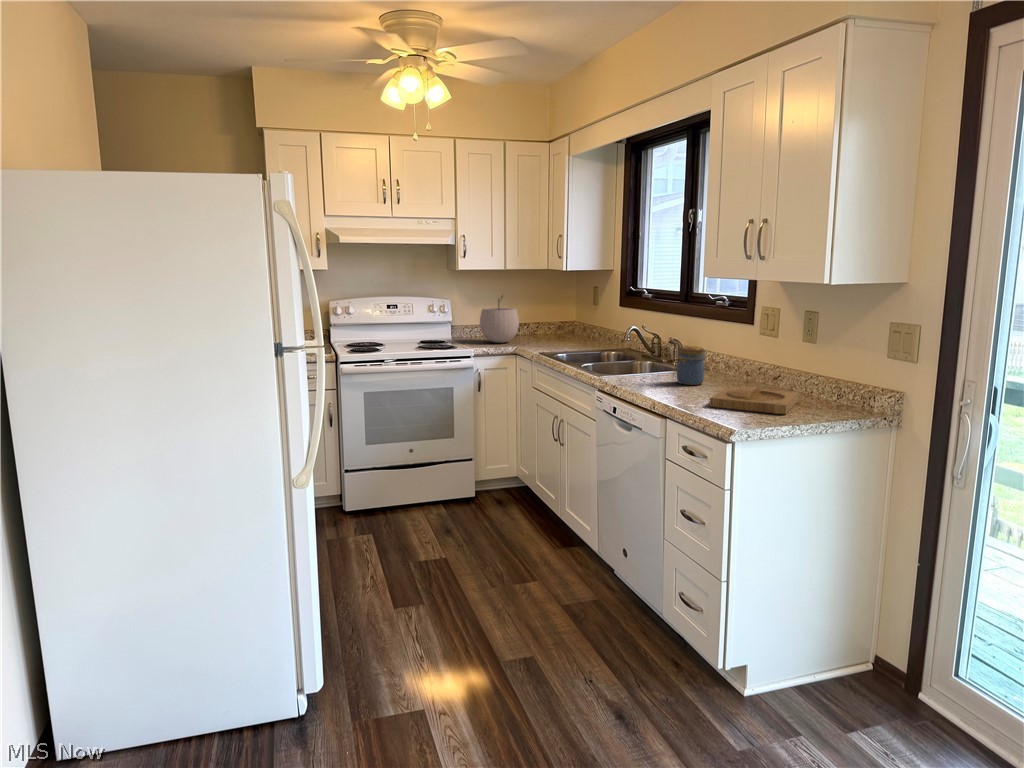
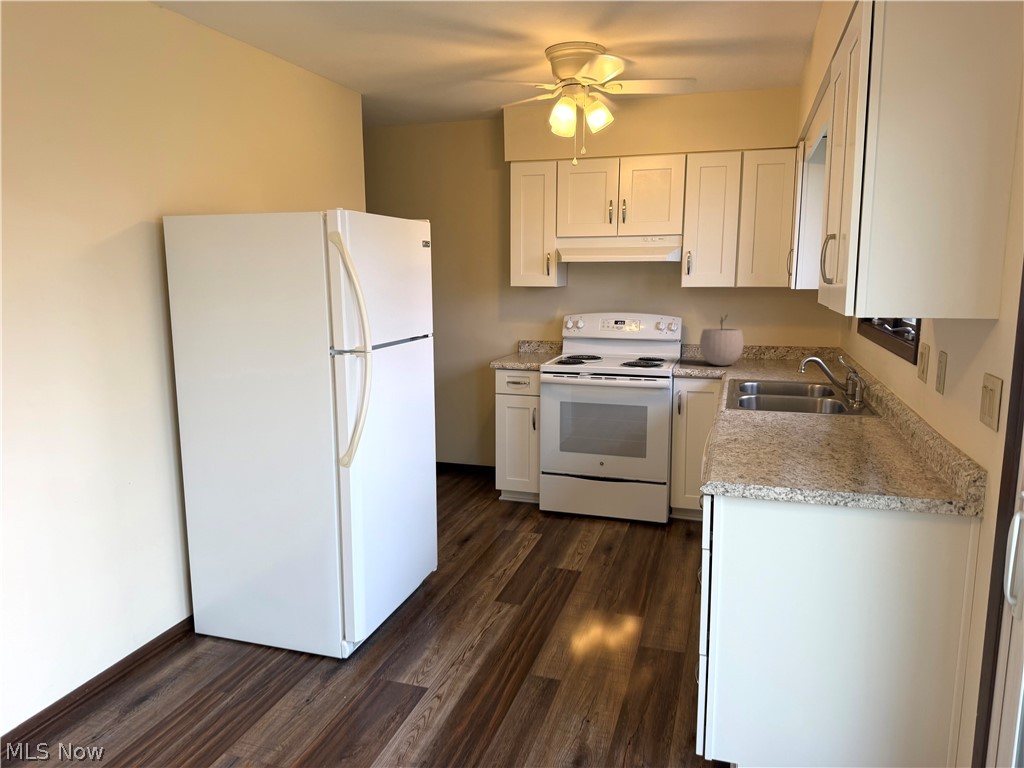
jar: present [677,346,706,385] -> none [788,382,828,430]
tray: present [710,387,799,414] -> none [749,435,886,476]

